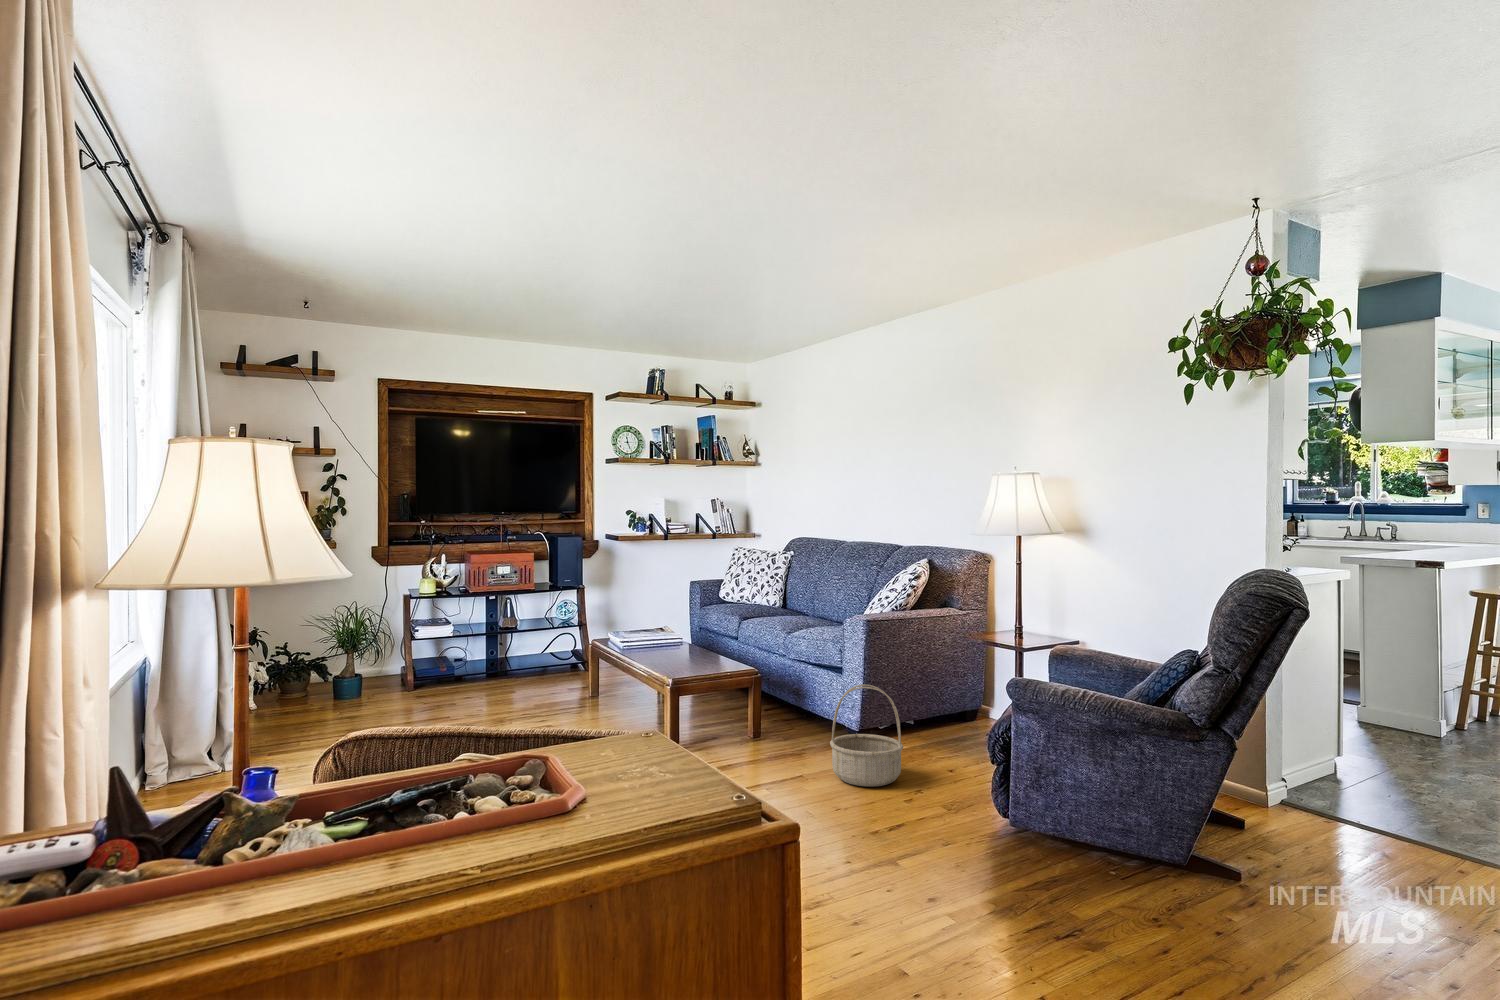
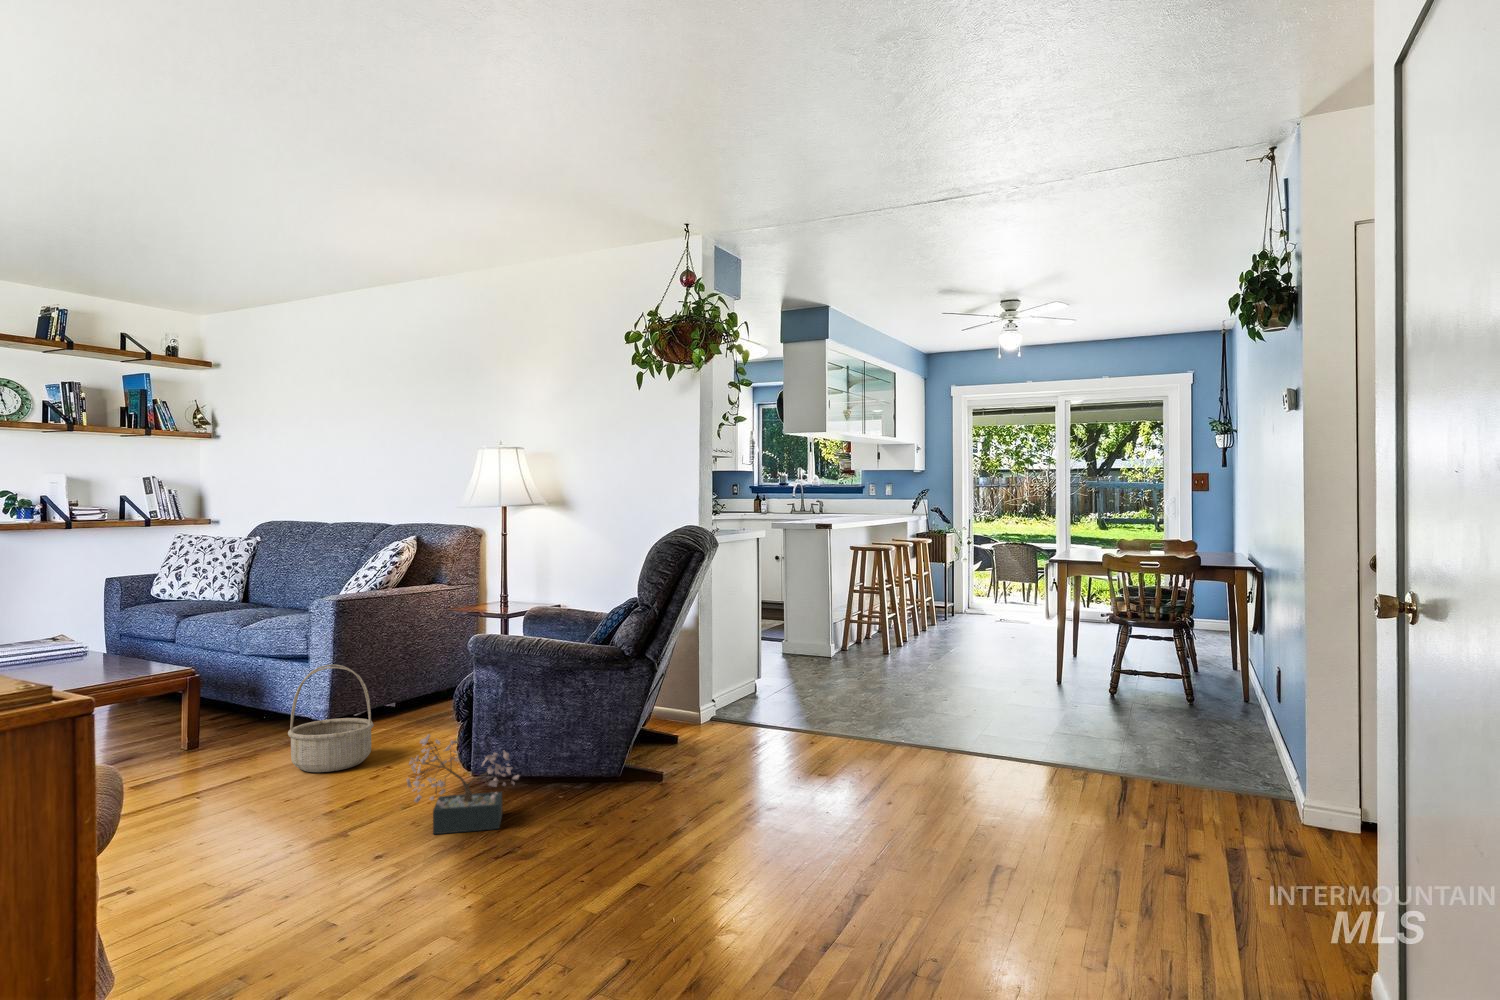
decorative plant: none [948,779,1069,899] -> present [406,735,519,834]

